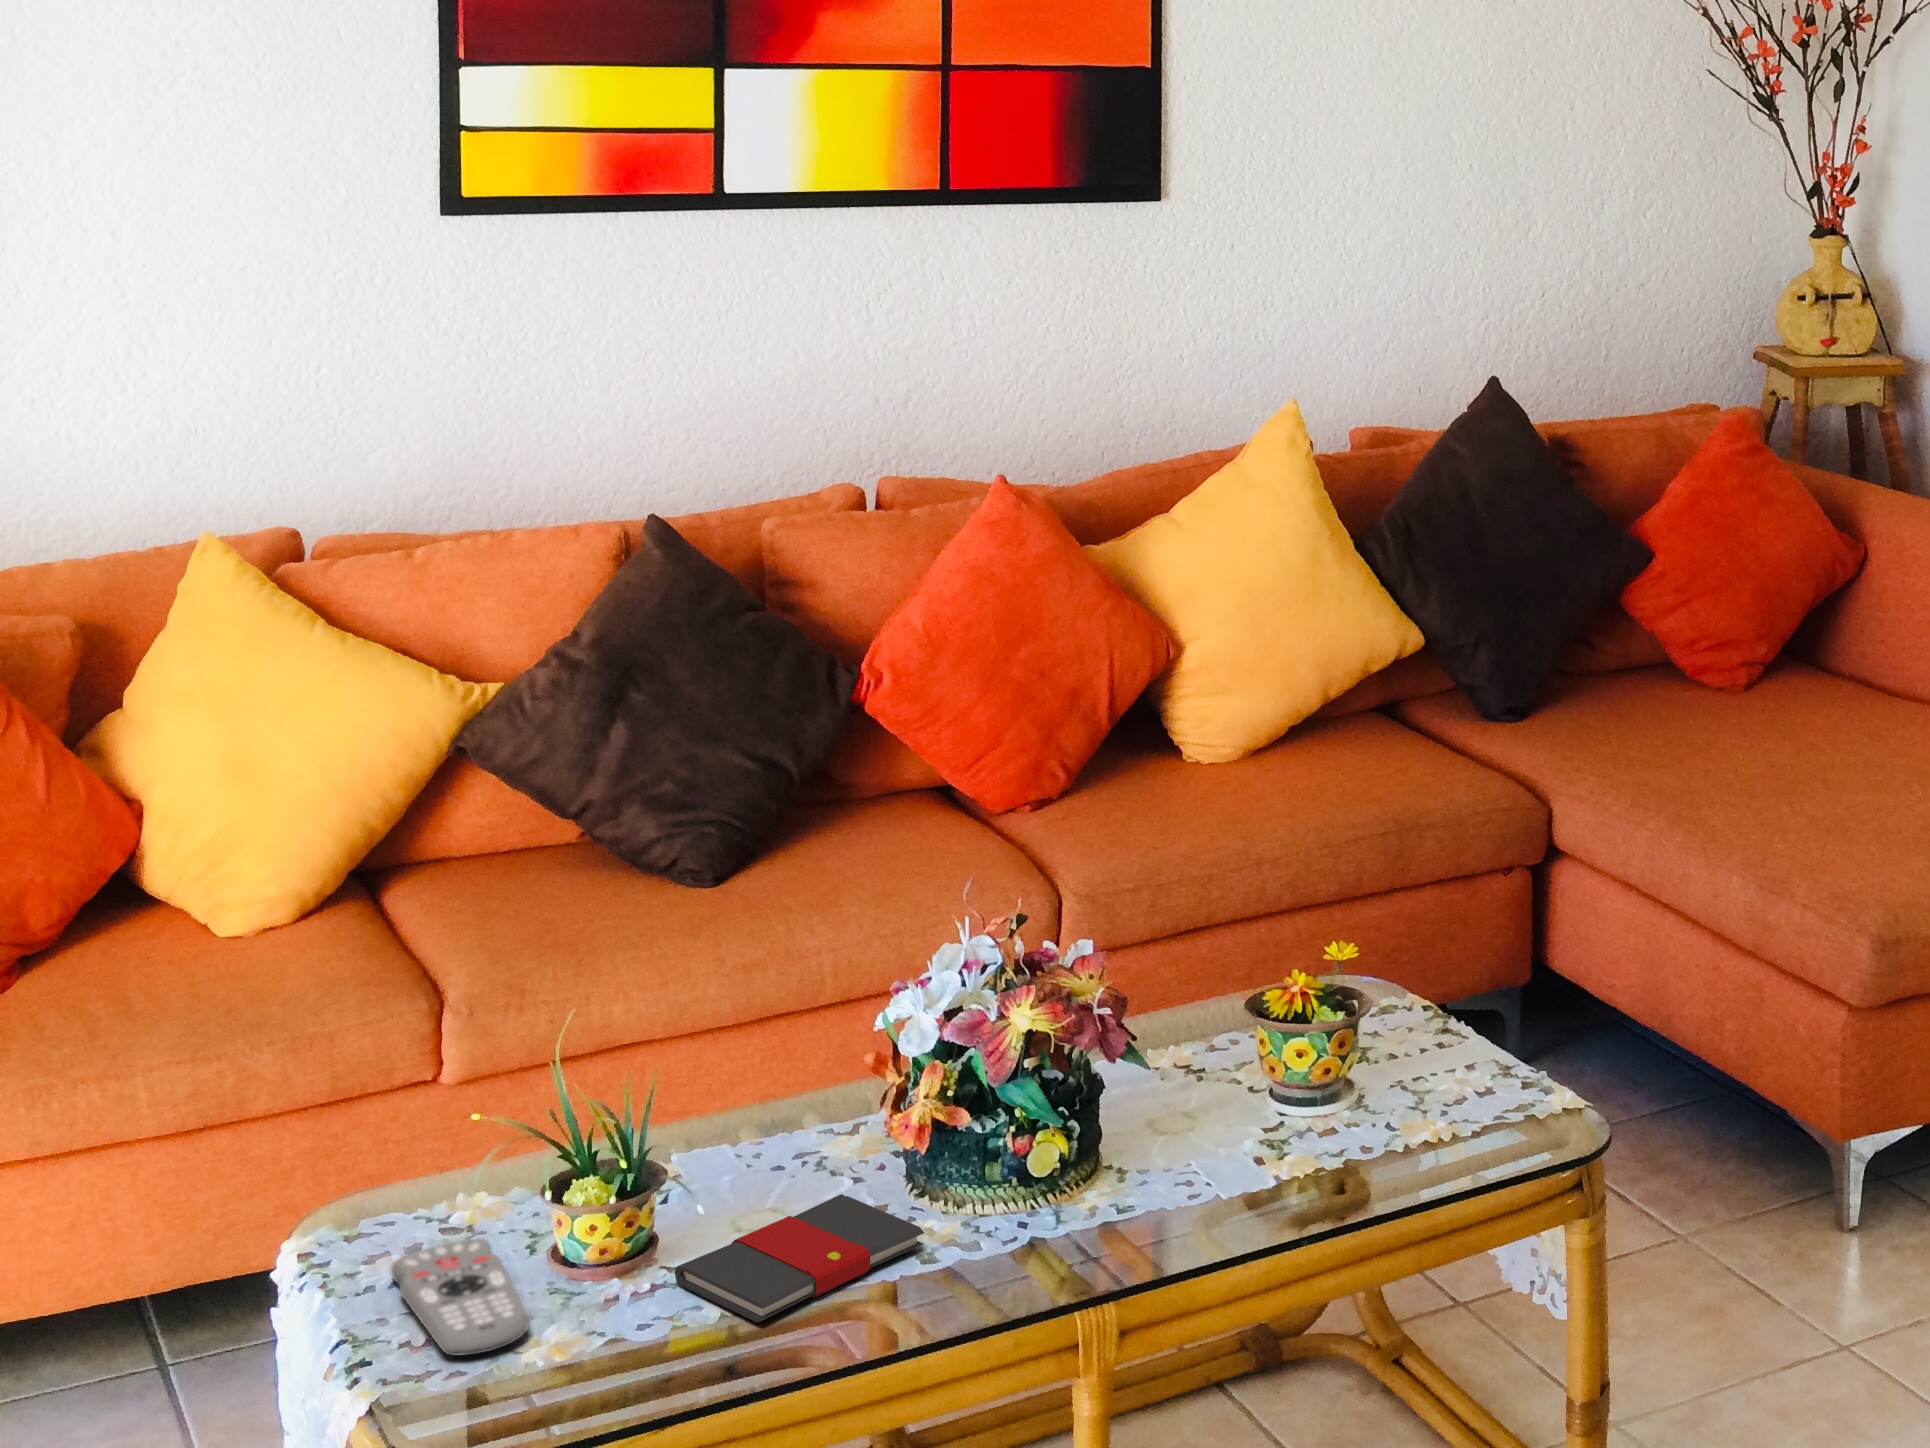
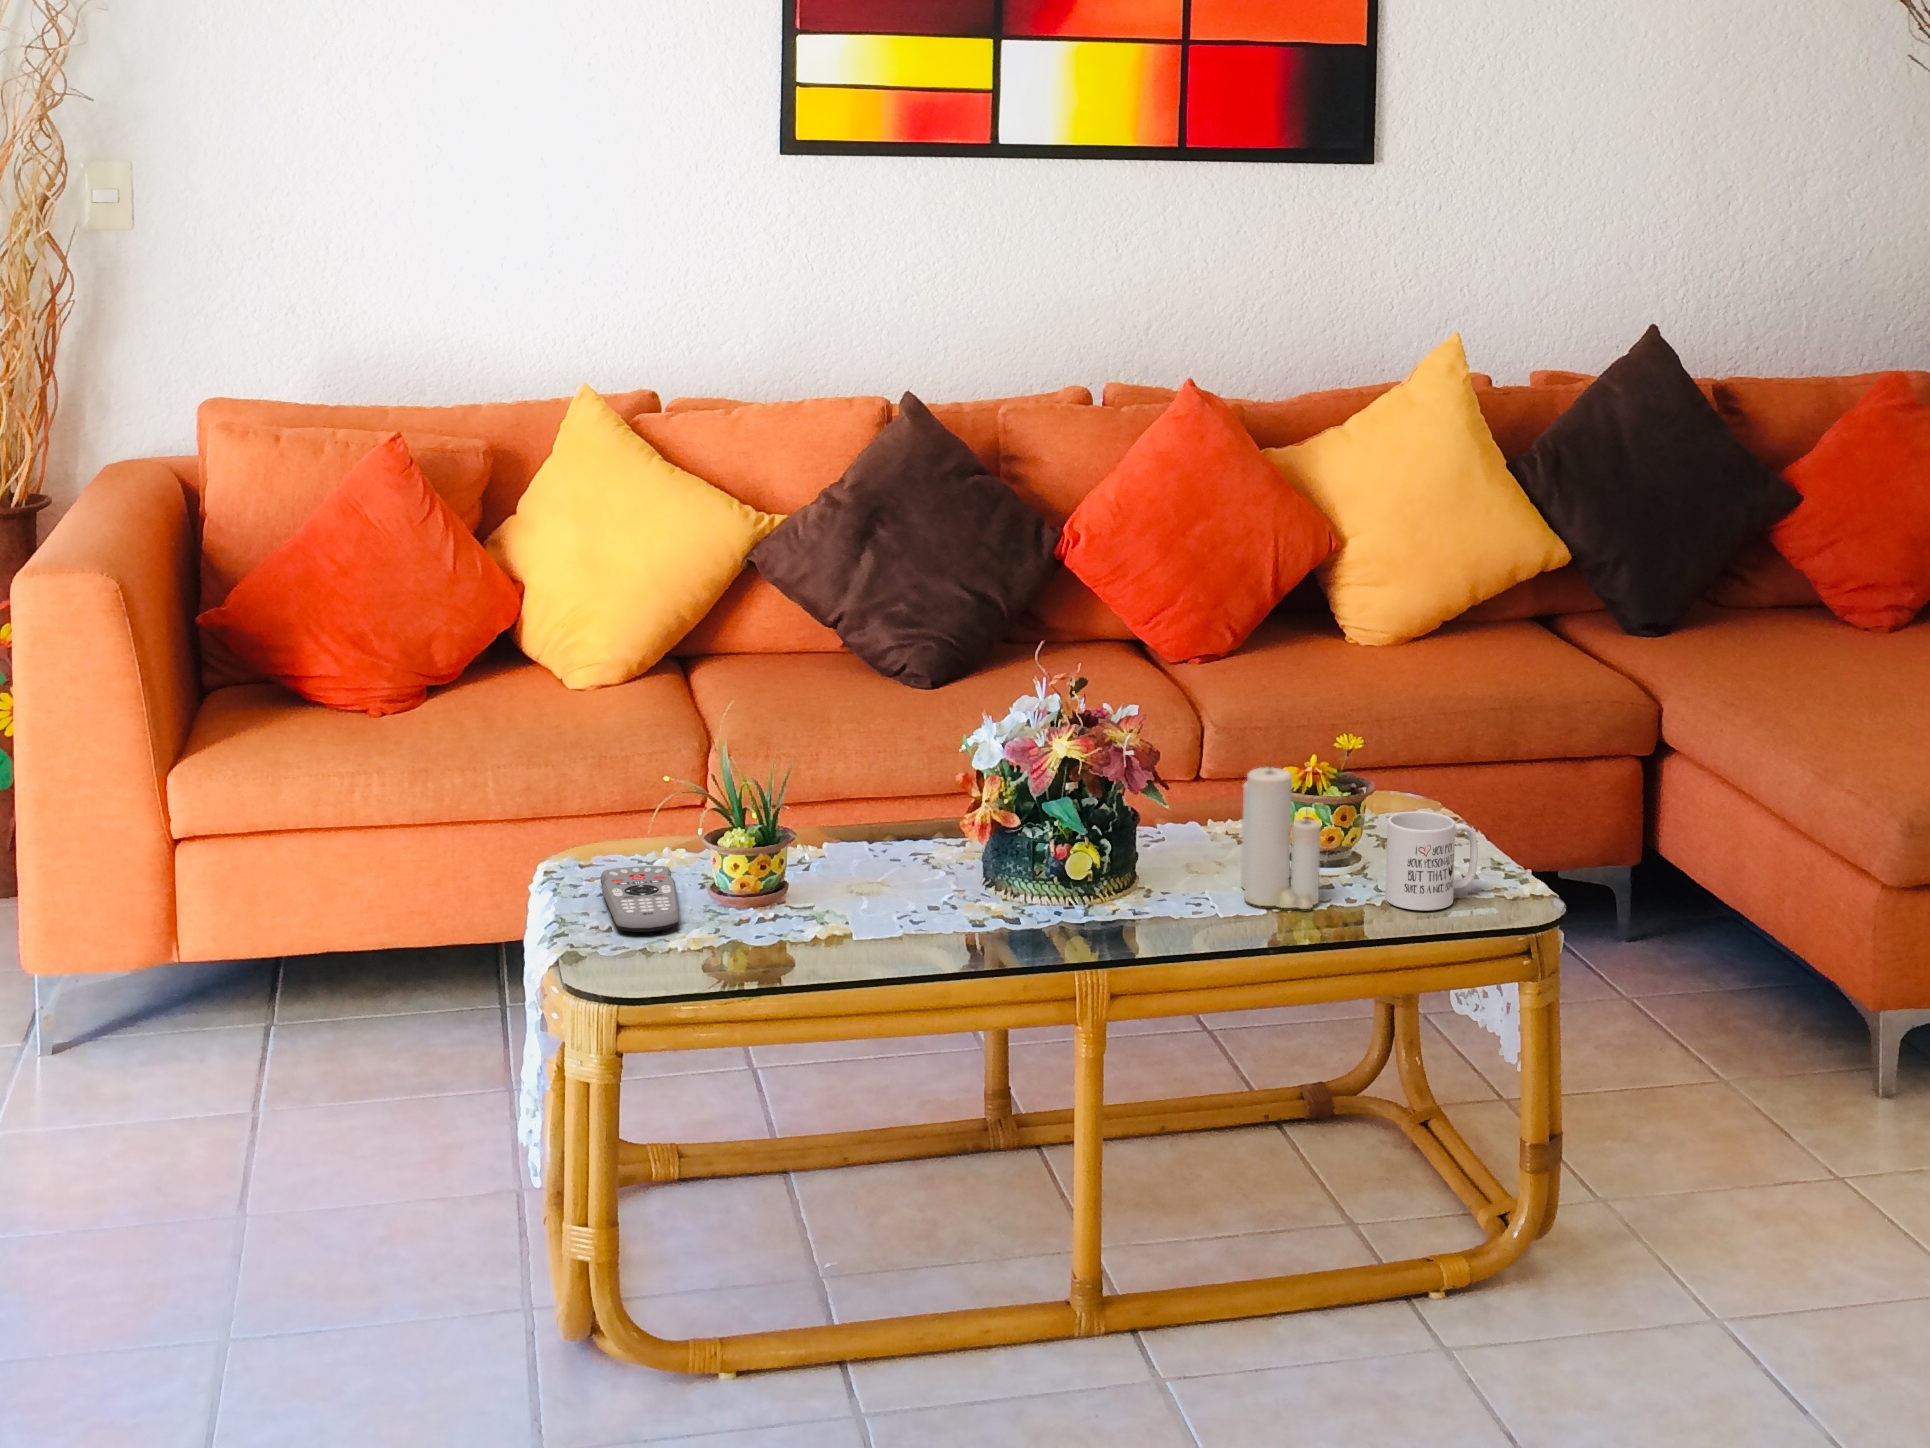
candle: none [1226,991,1329,1171] -> present [1241,760,1321,909]
mug: none [1399,1025,1499,1147] -> present [1386,811,1478,910]
book: present [675,1194,924,1322] -> none [790,874,977,942]

